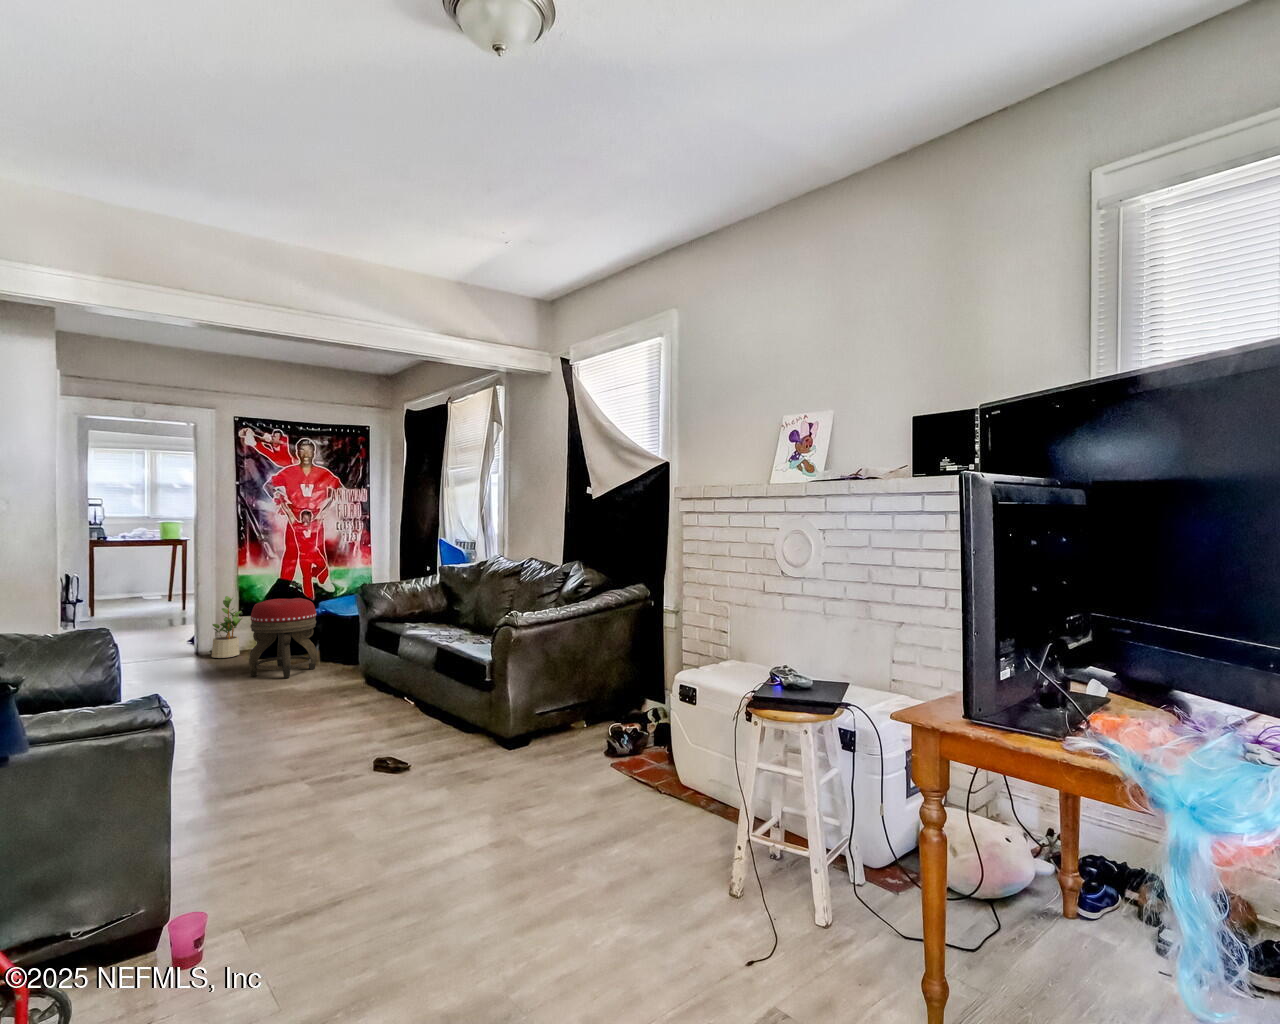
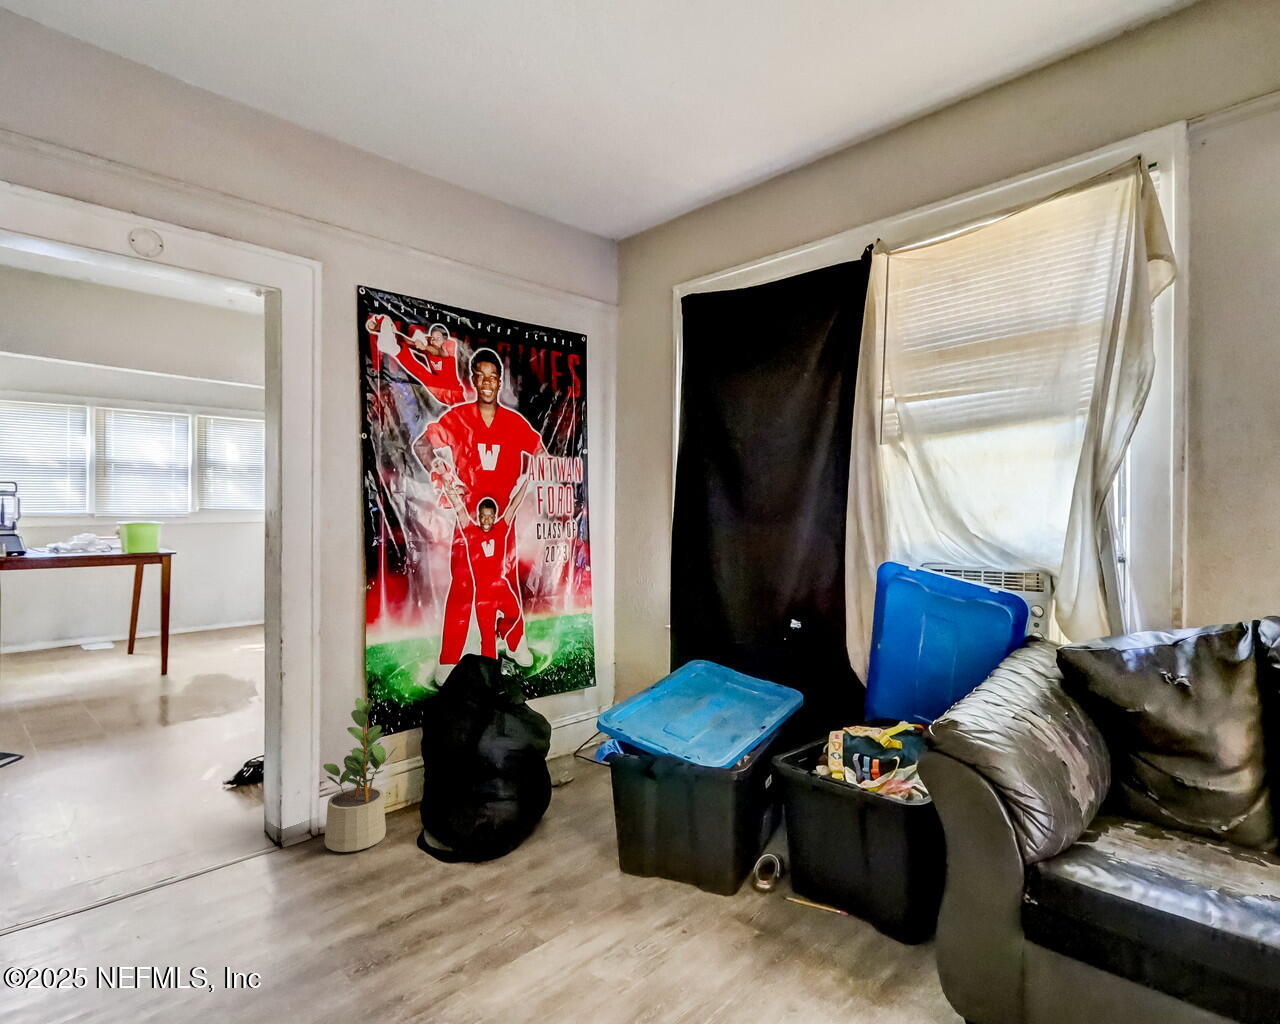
footstool: present [249,598,317,678] -> none [489,712,642,955]

